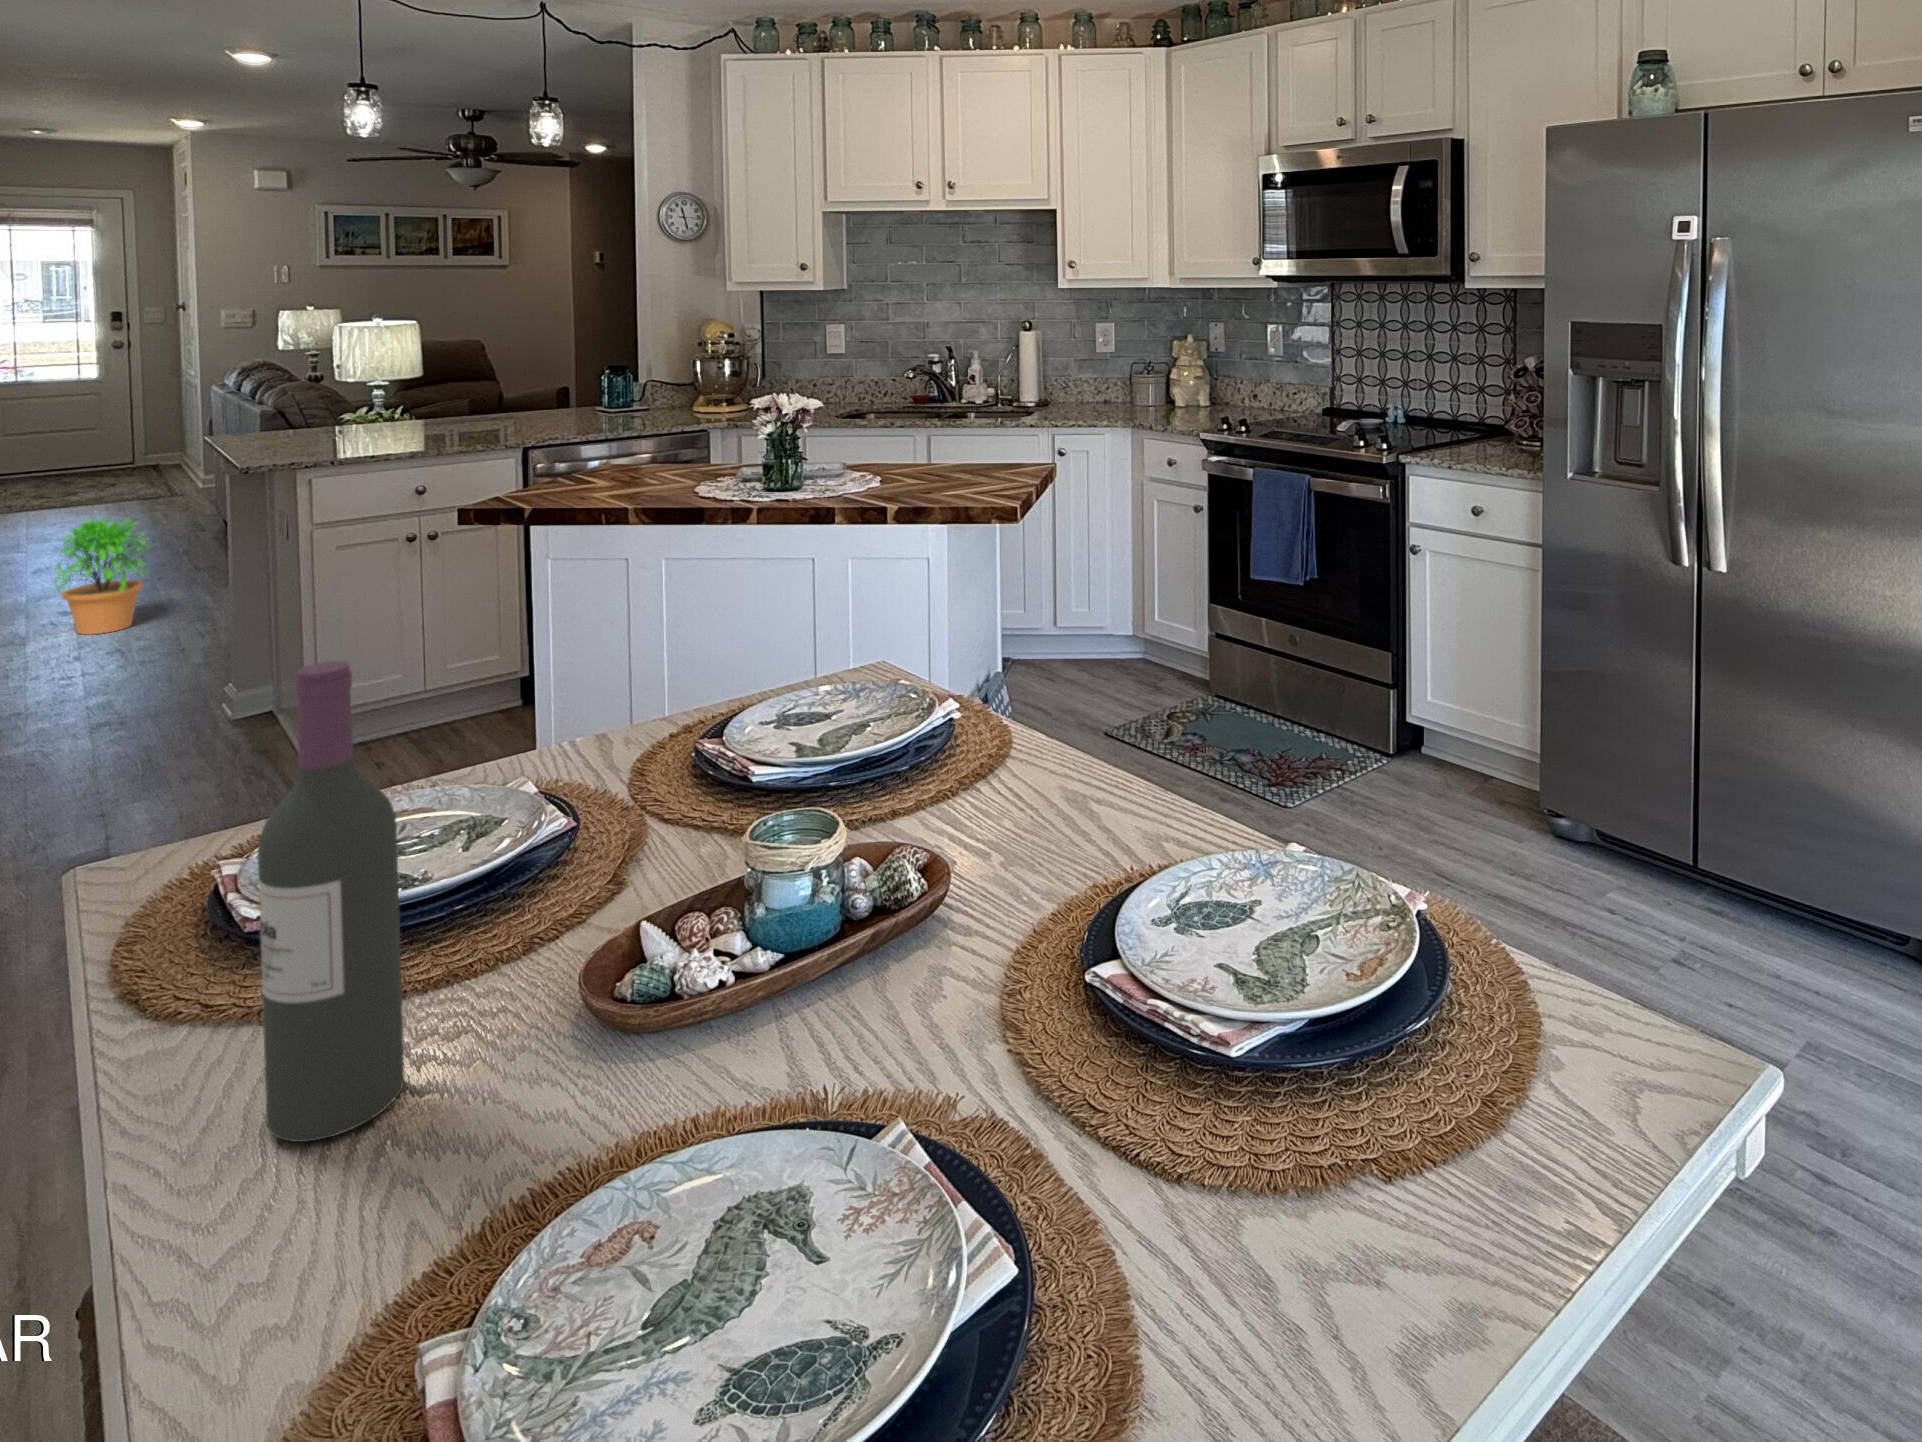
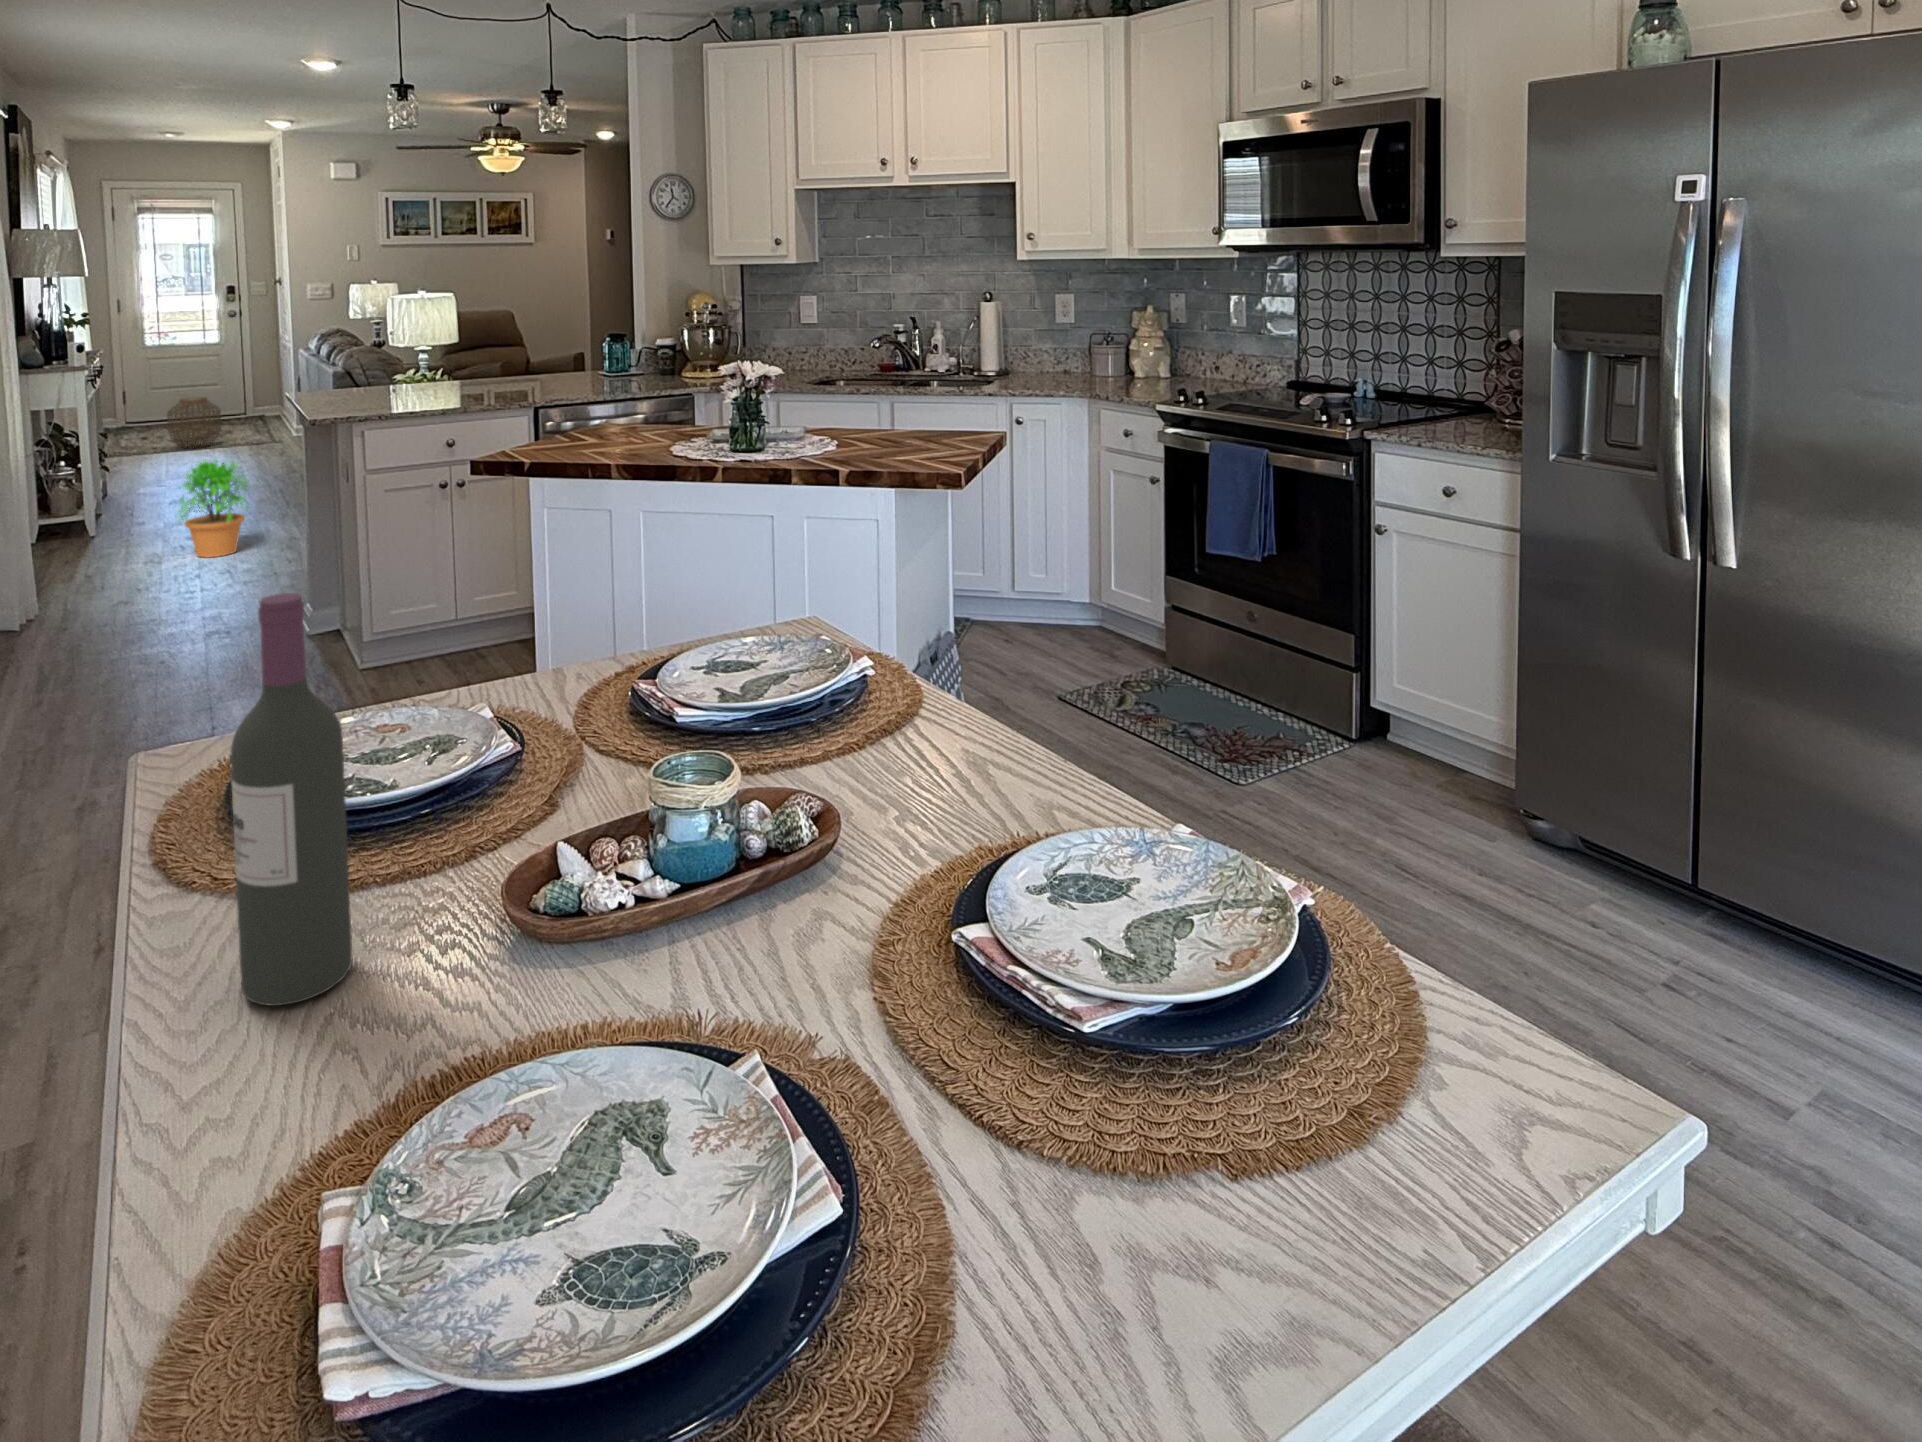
woven basket: none [29,445,103,506] -> present [167,397,221,448]

